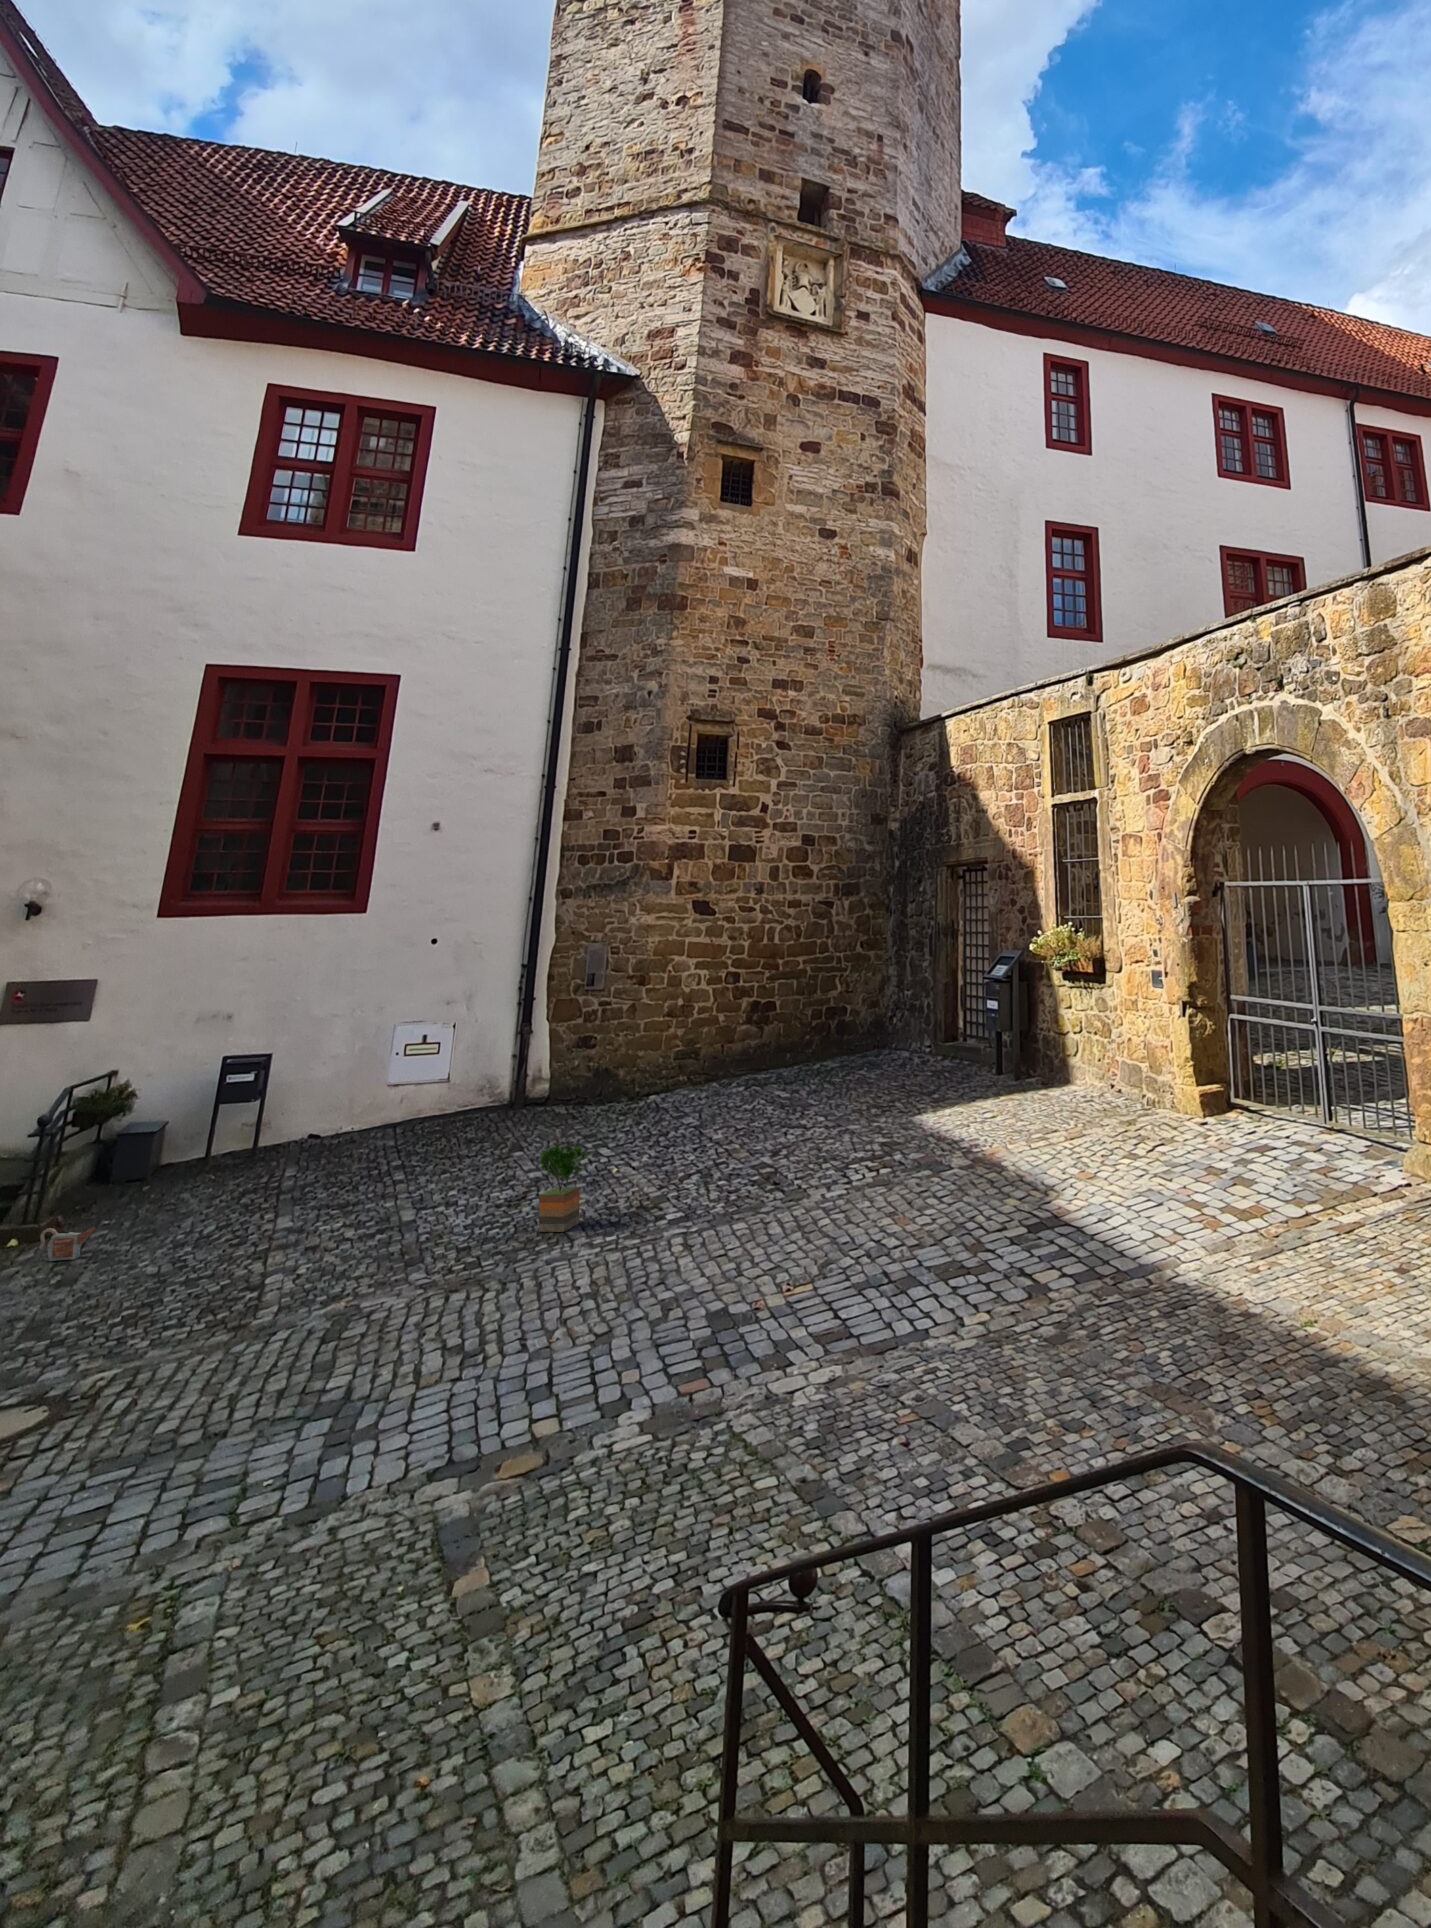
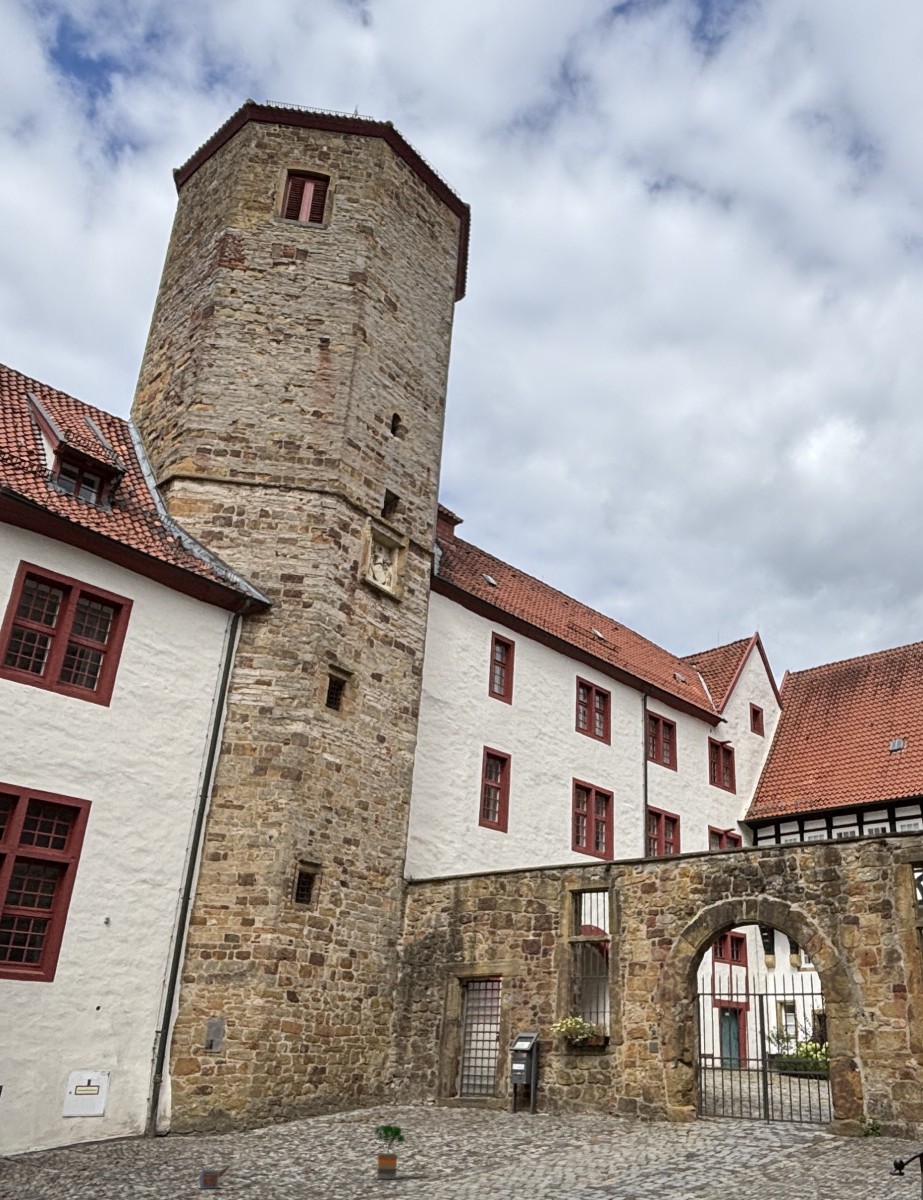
watering can: present [39,1227,96,1261] -> present [193,1165,230,1189]

